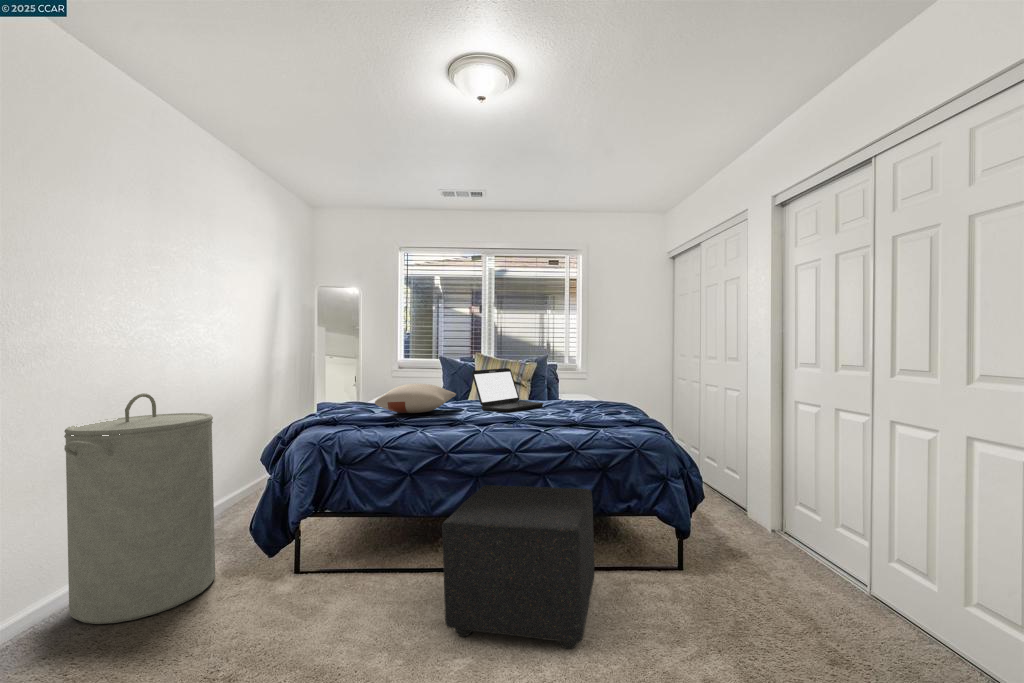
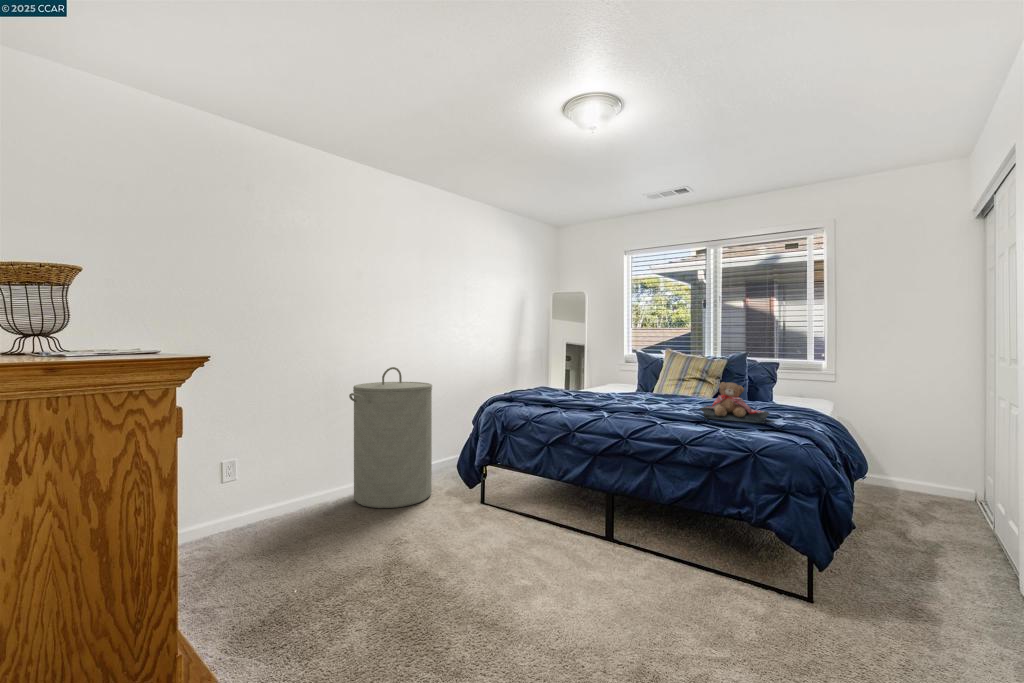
laptop: present [472,368,544,412] -> none [636,364,706,406]
teddy bear: none [560,381,631,421] -> present [700,382,769,424]
pillow: present [375,384,456,413] -> none [547,374,625,398]
ottoman: present [442,485,594,649] -> none [536,464,688,608]

